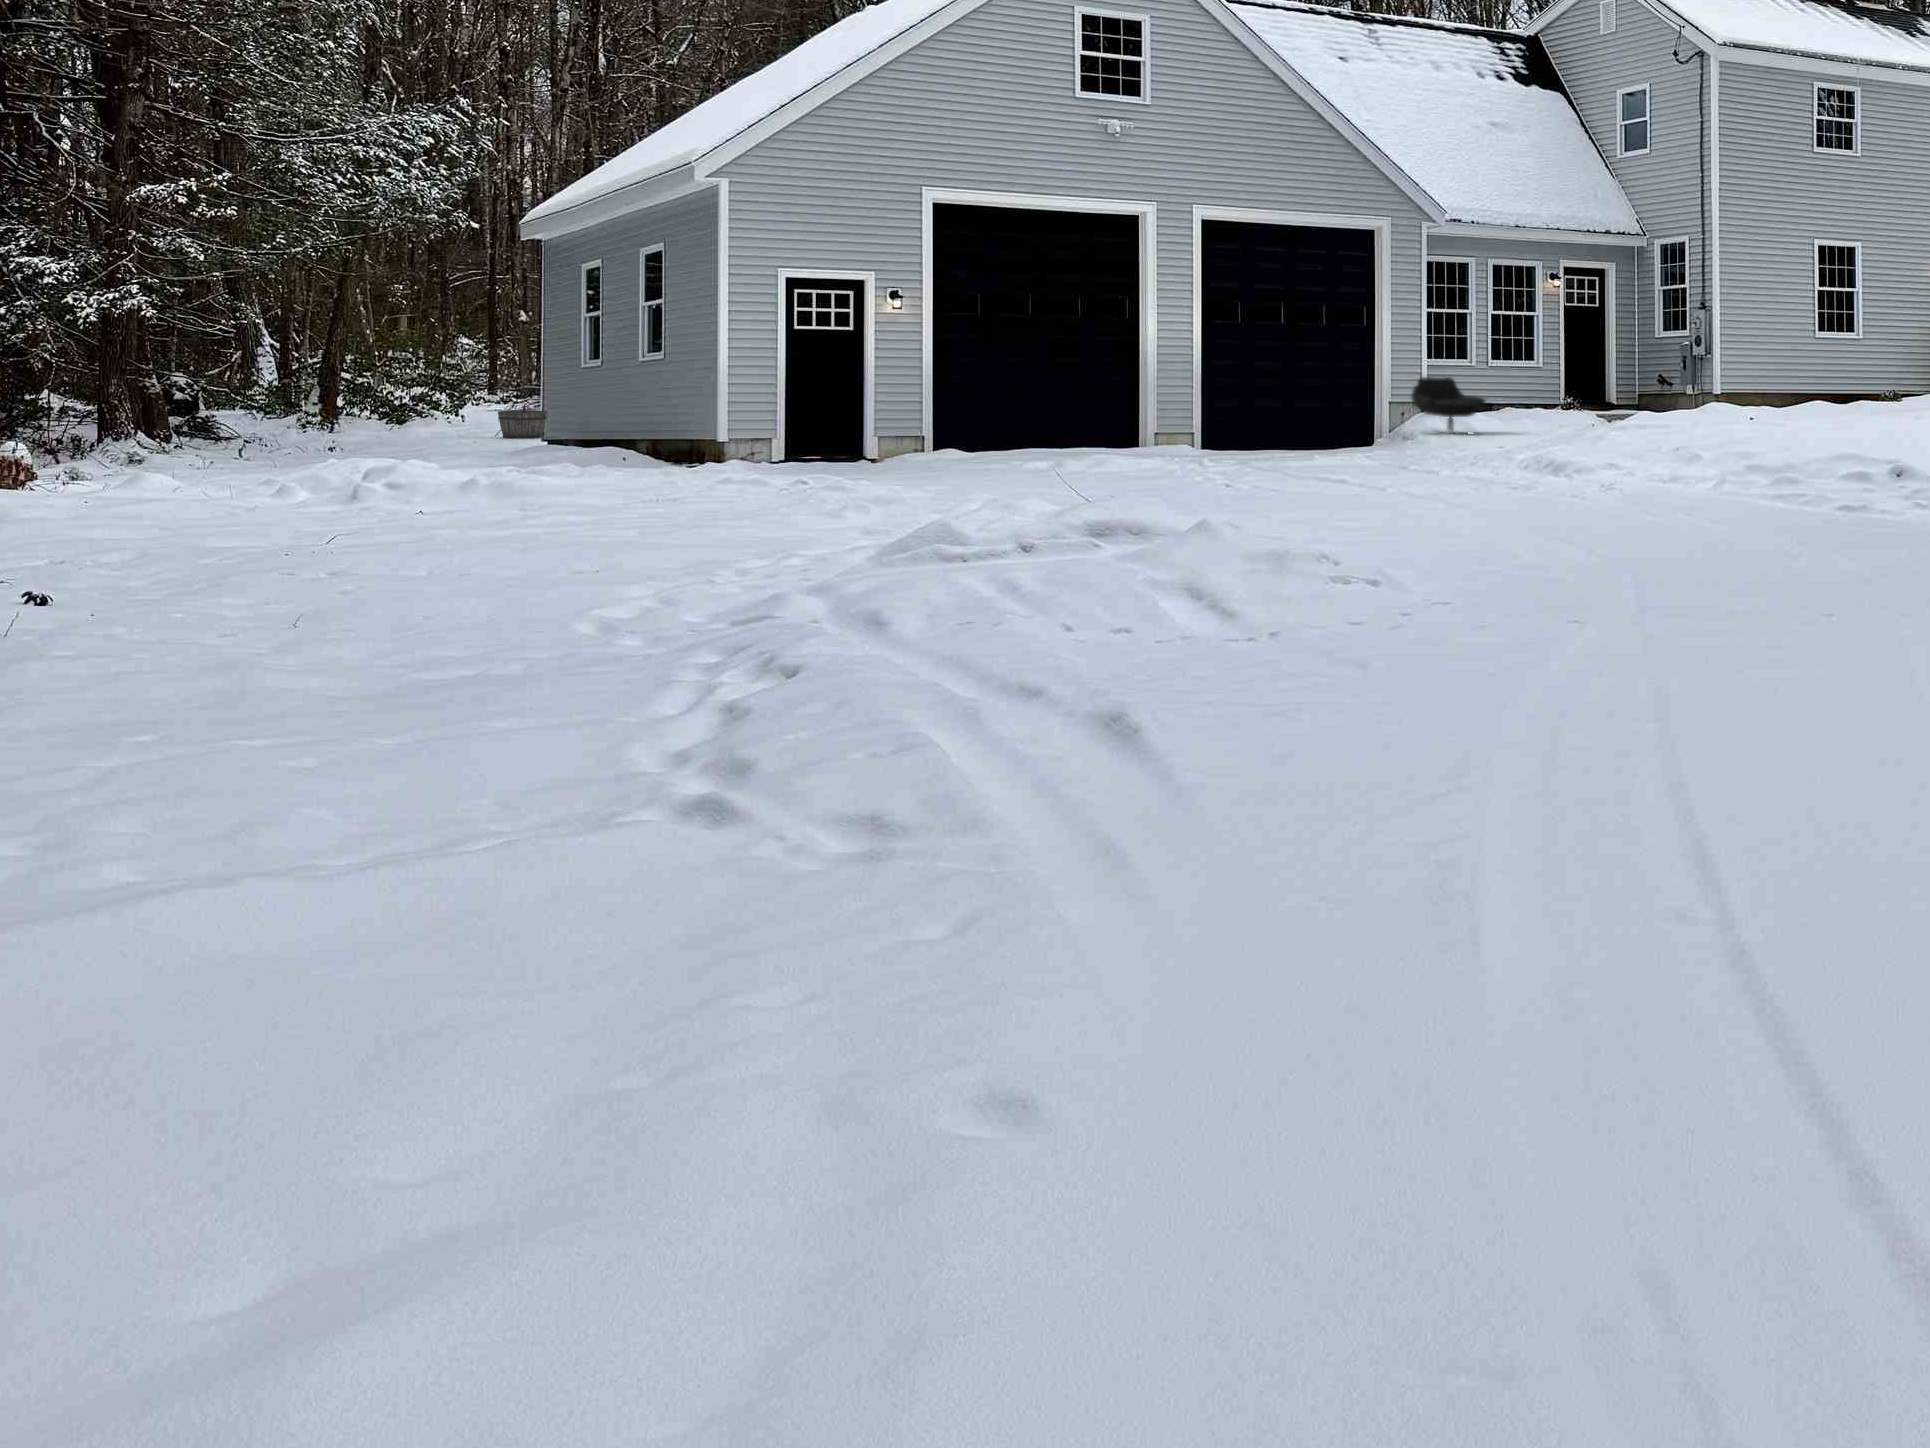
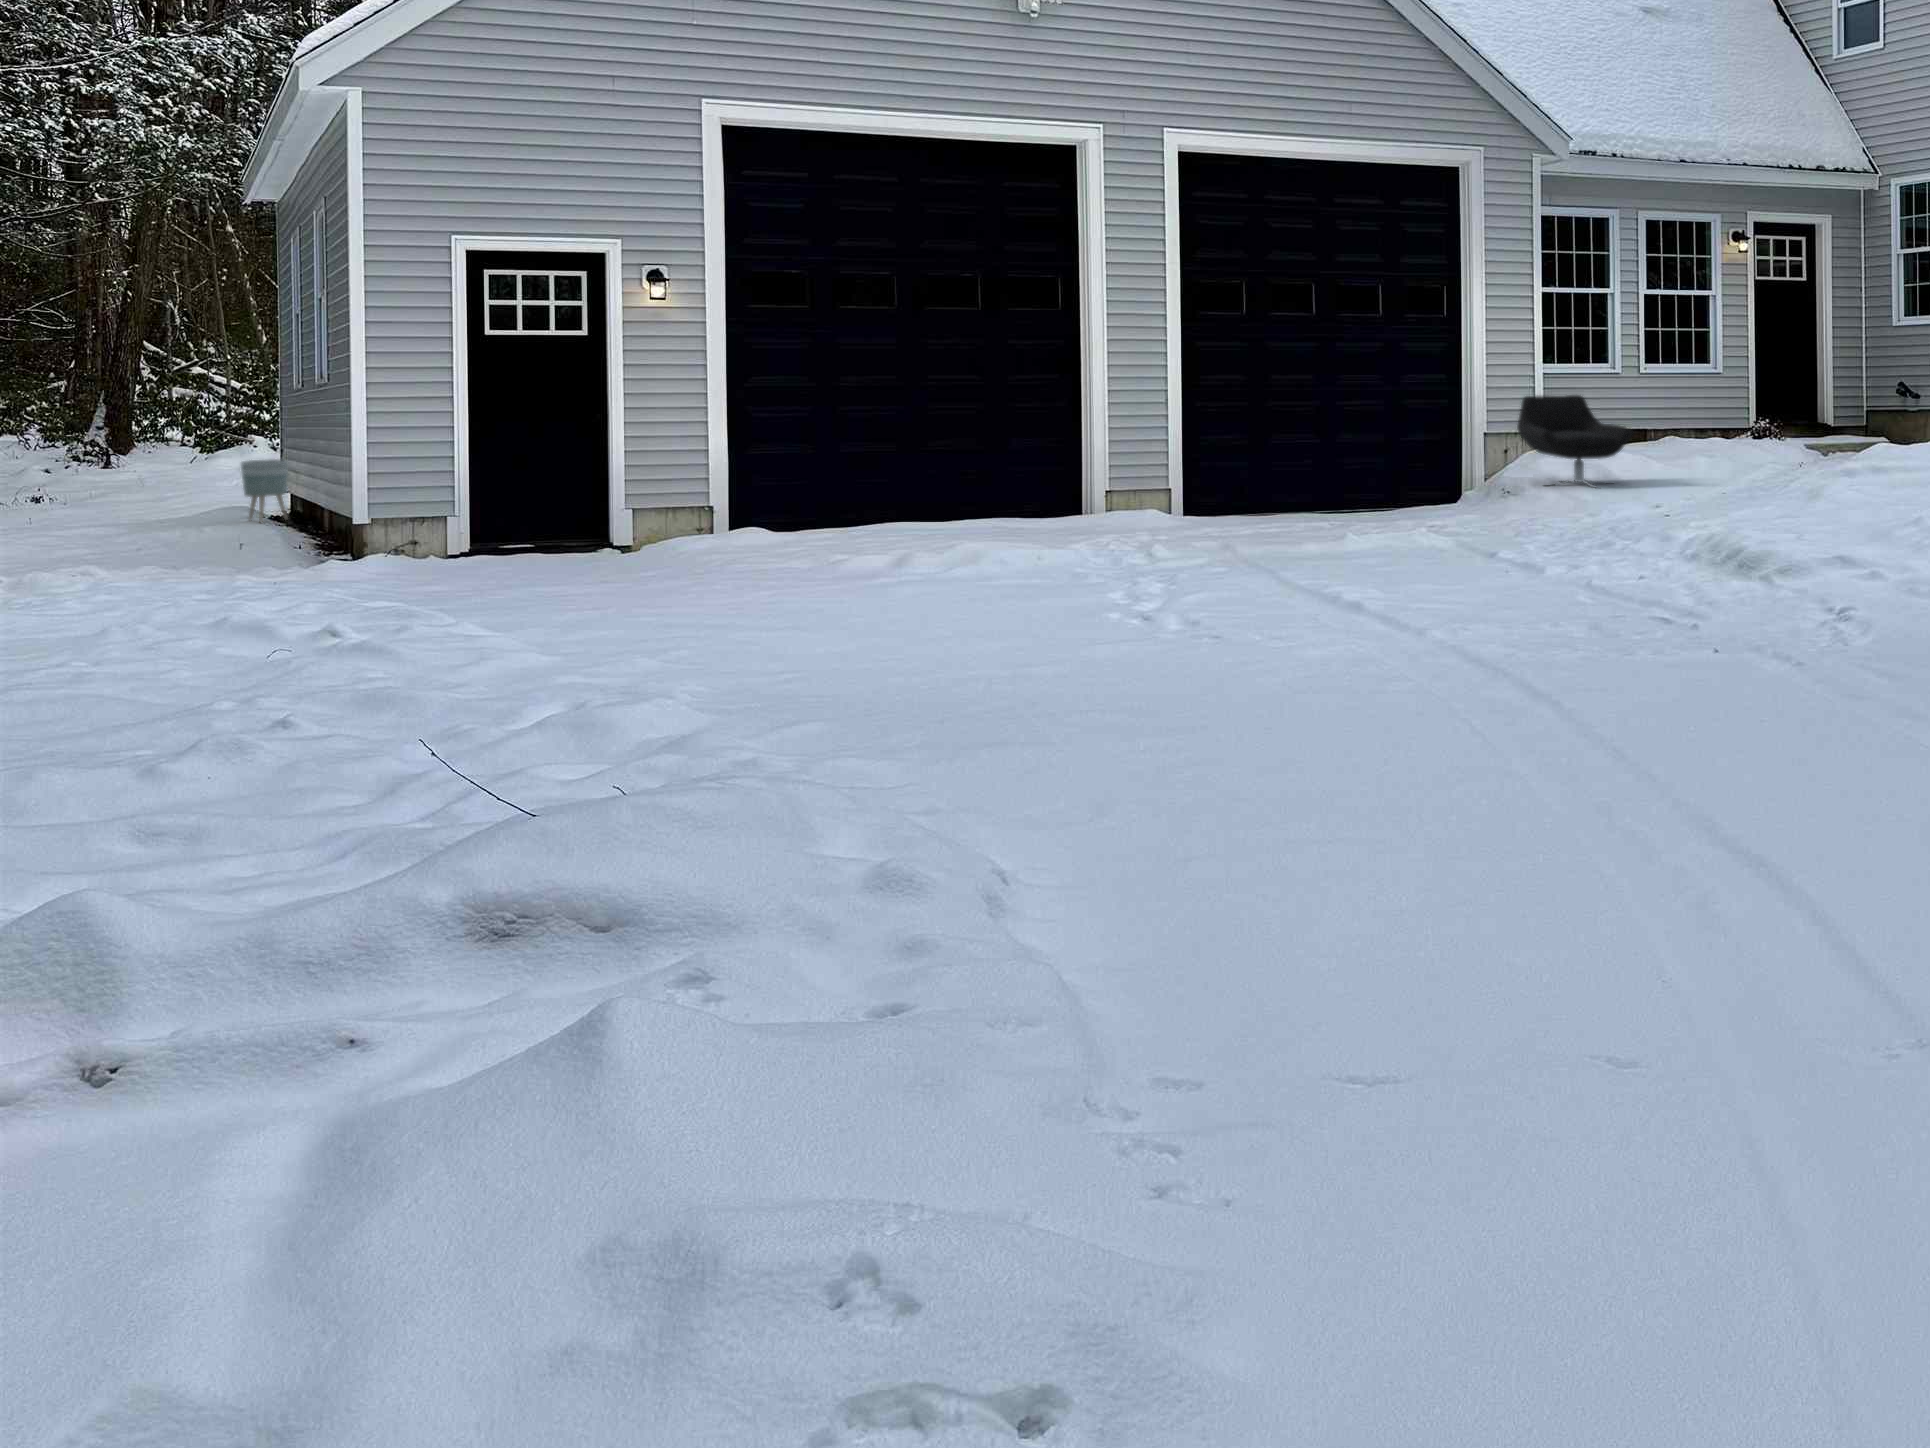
wooden bucket: present [498,402,547,439] -> none [175,441,251,497]
planter: none [587,409,617,450] -> present [241,459,288,522]

